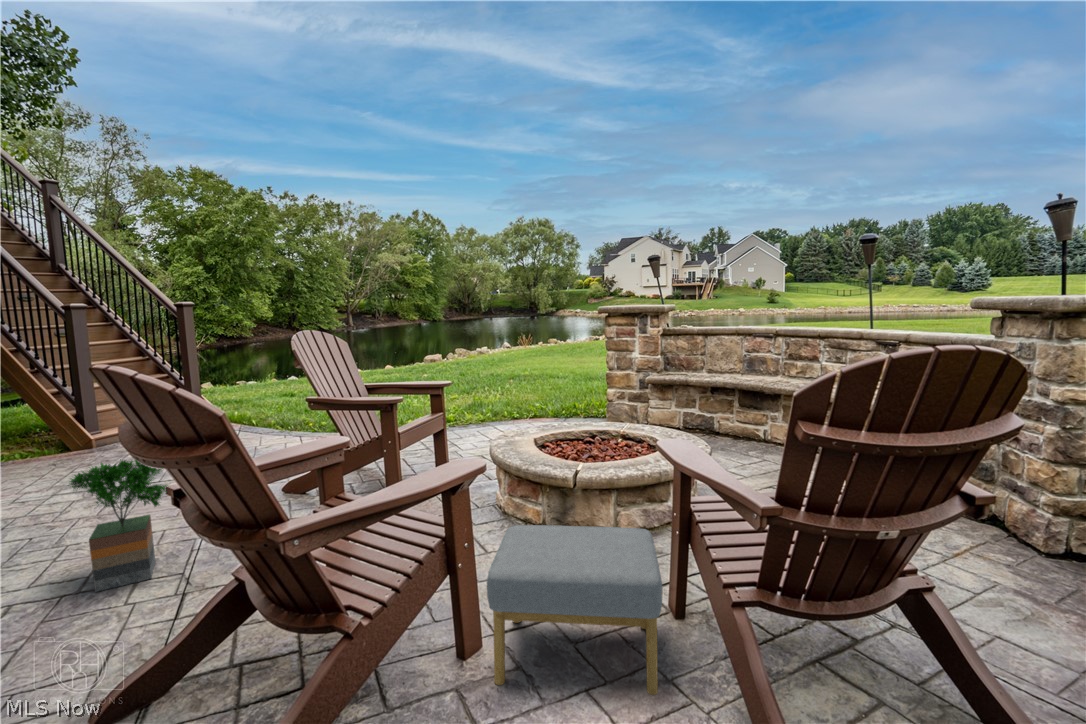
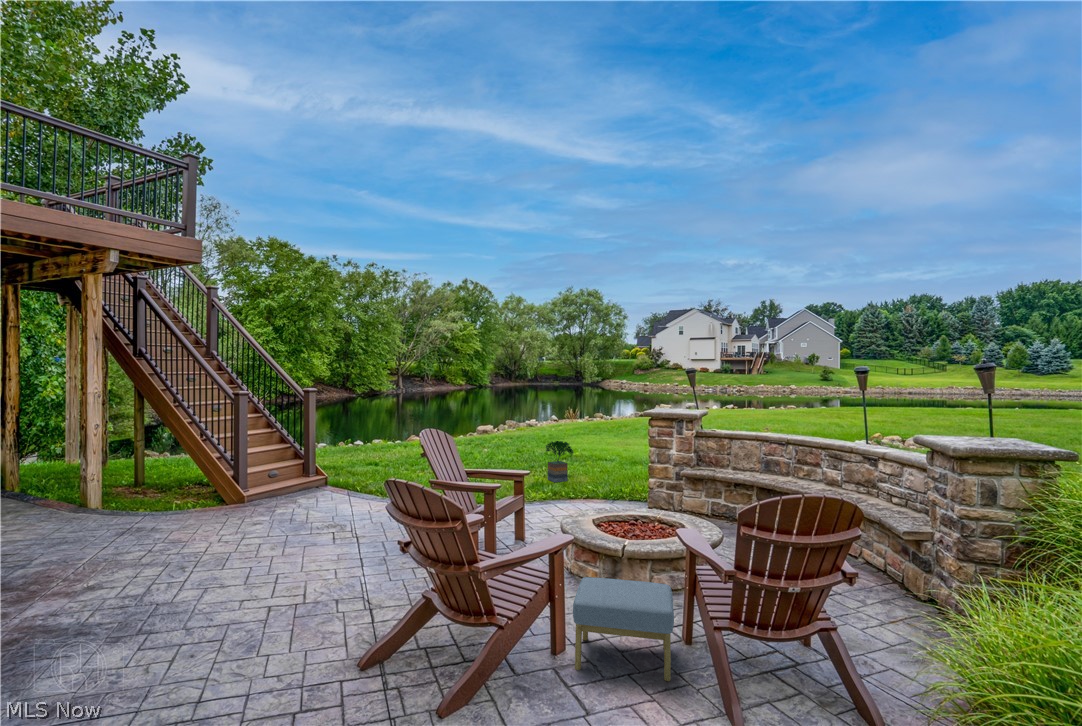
potted tree: present [68,460,168,592] -> present [546,441,574,482]

